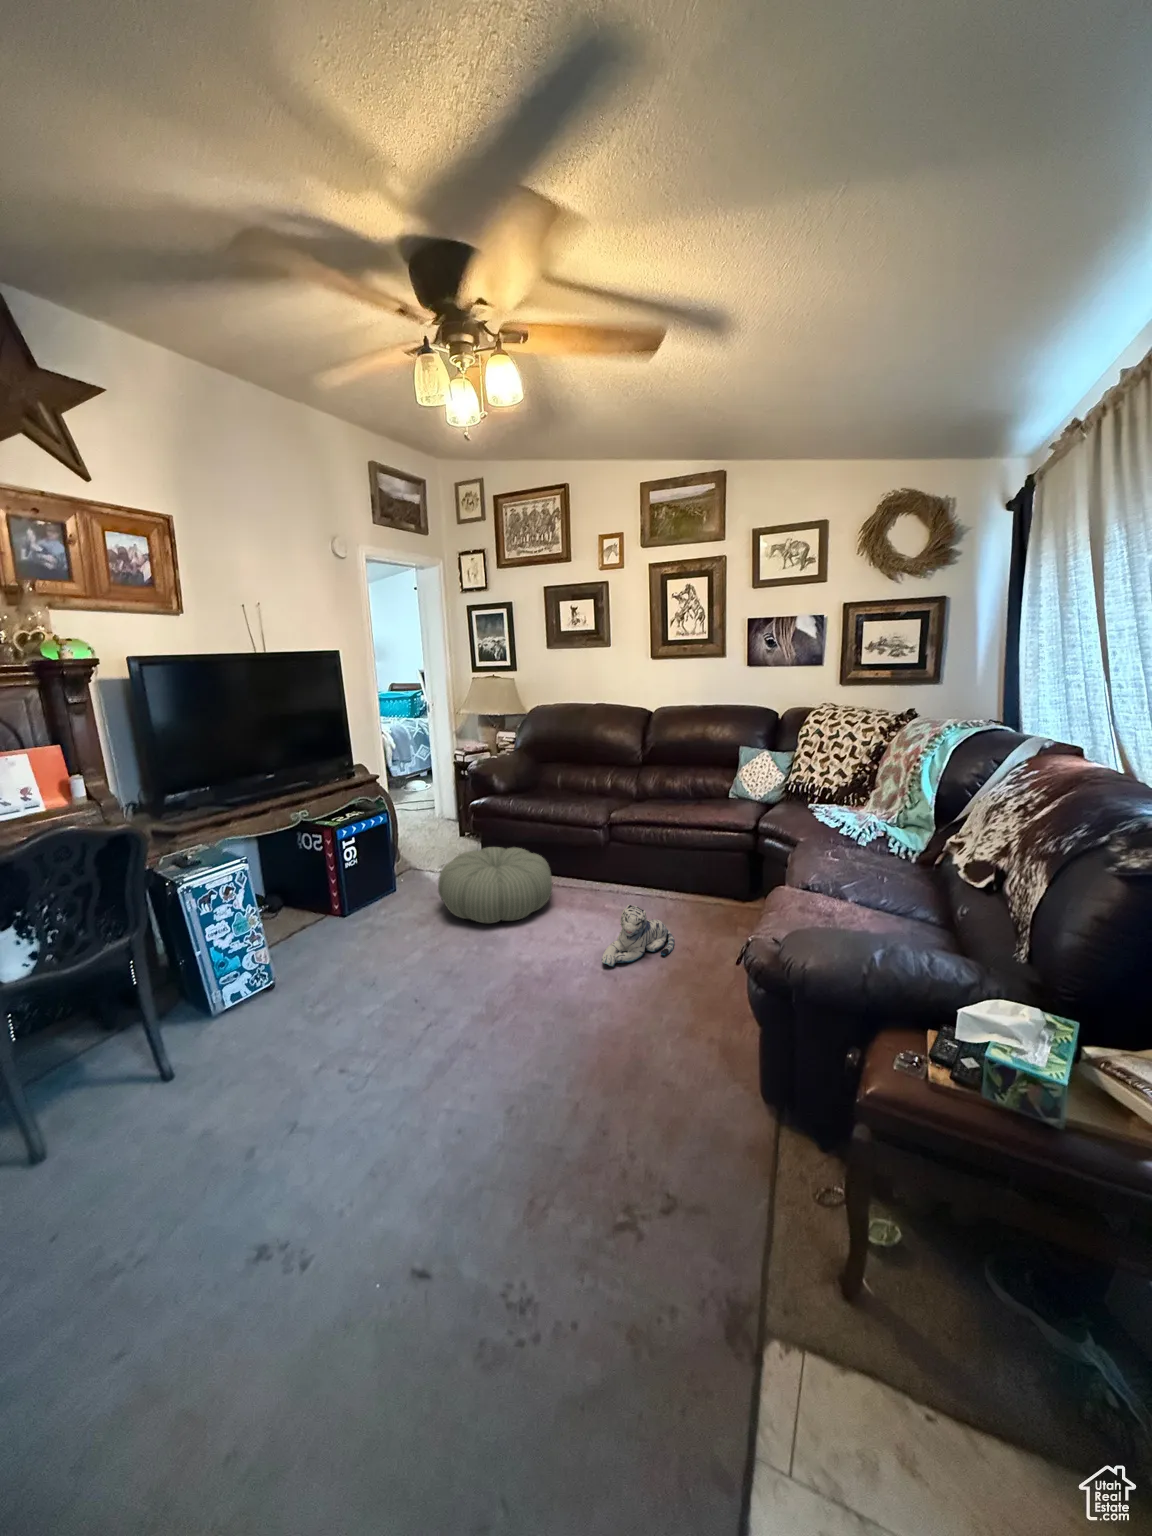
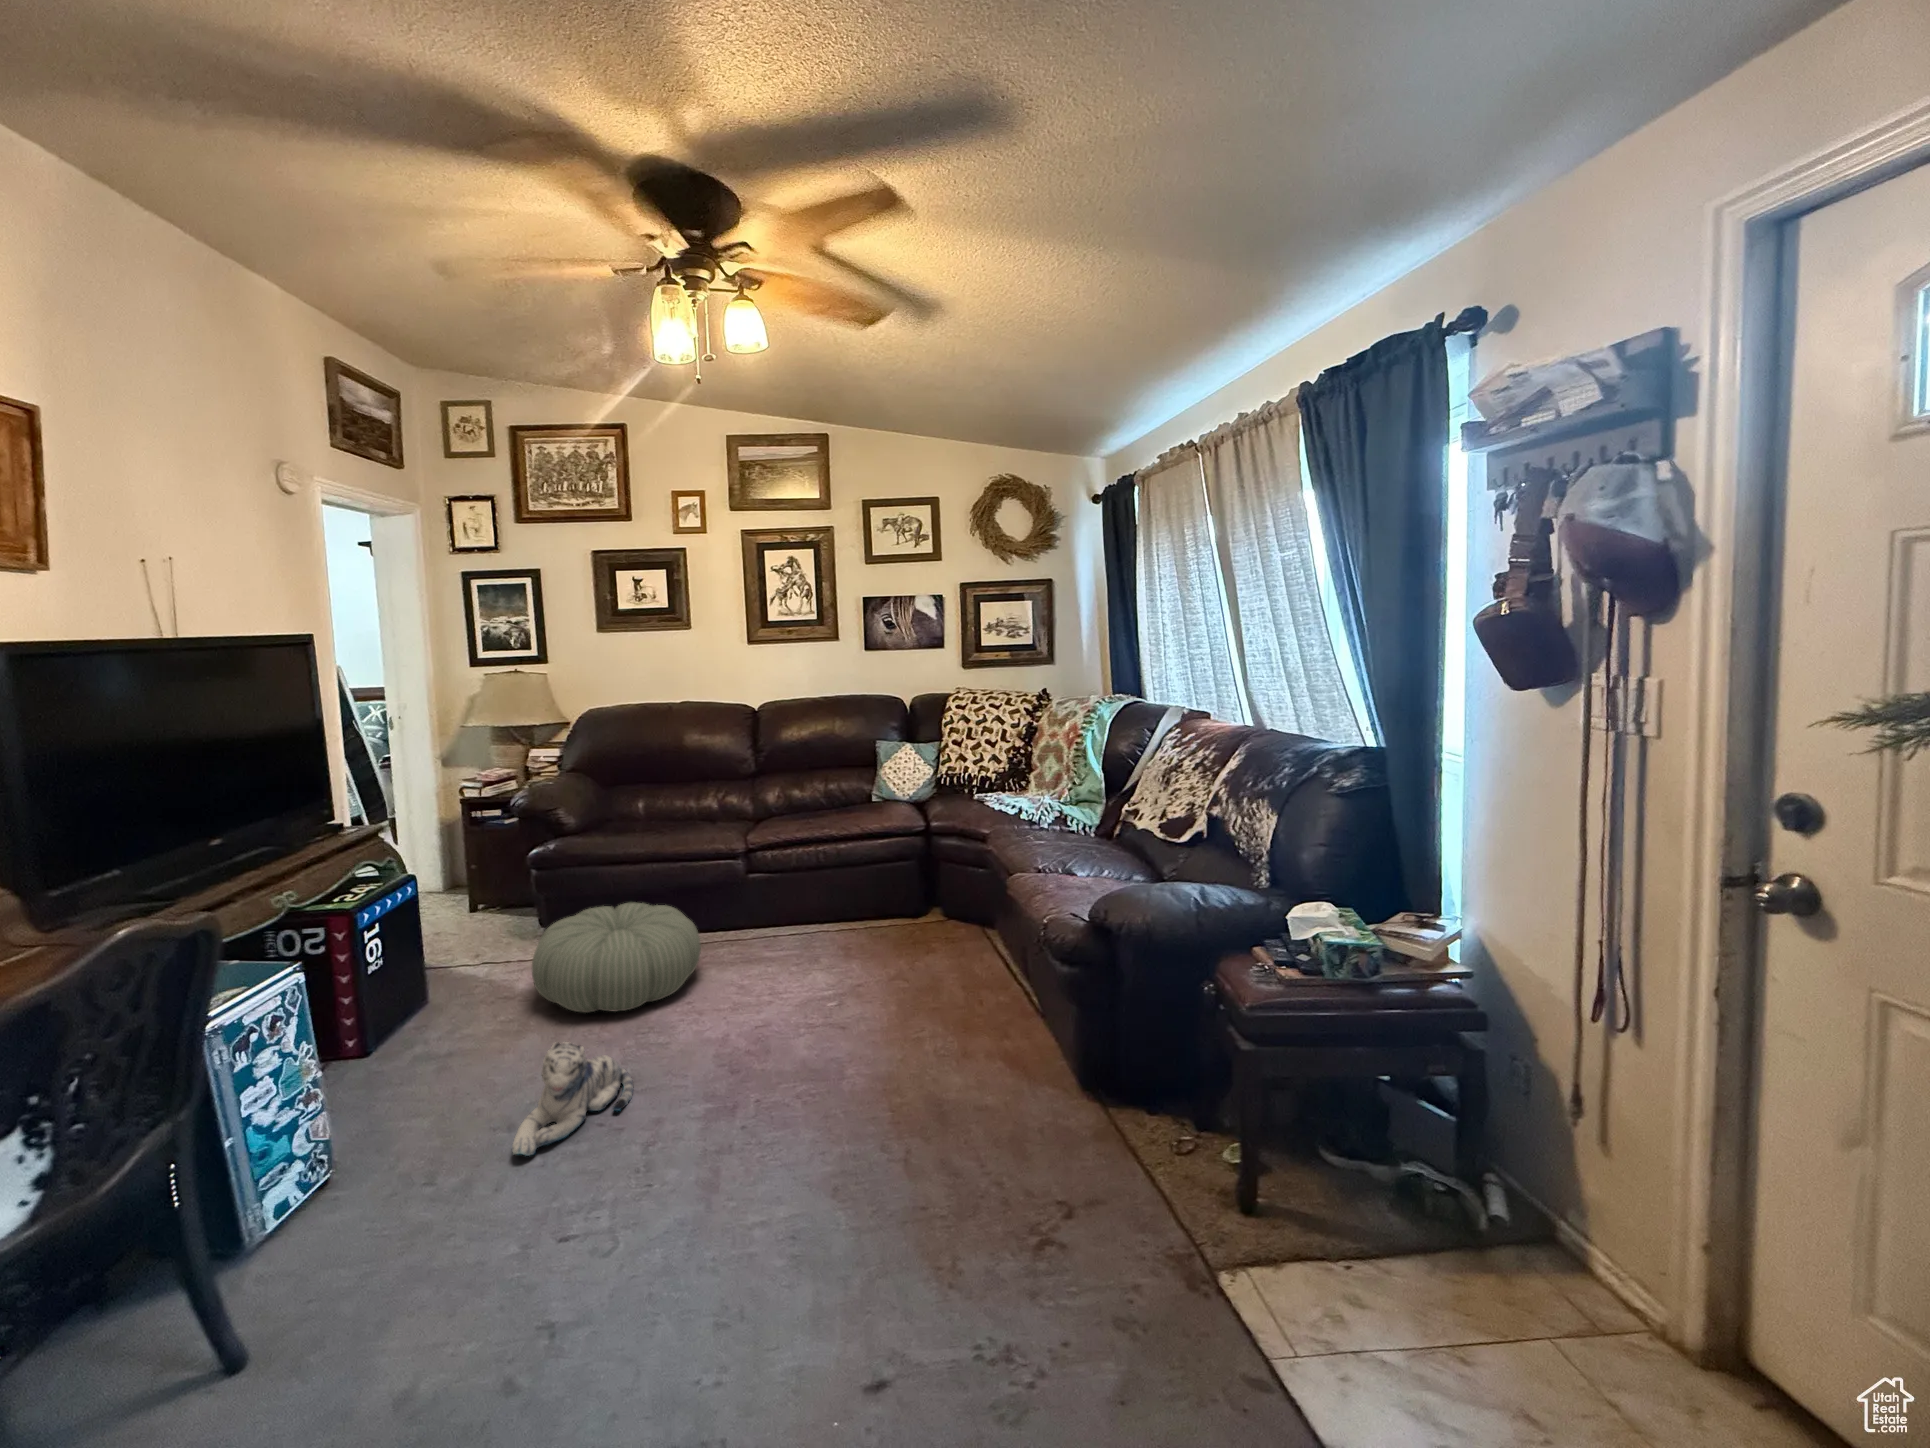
plush toy: present [602,905,675,966] -> present [512,1042,634,1156]

